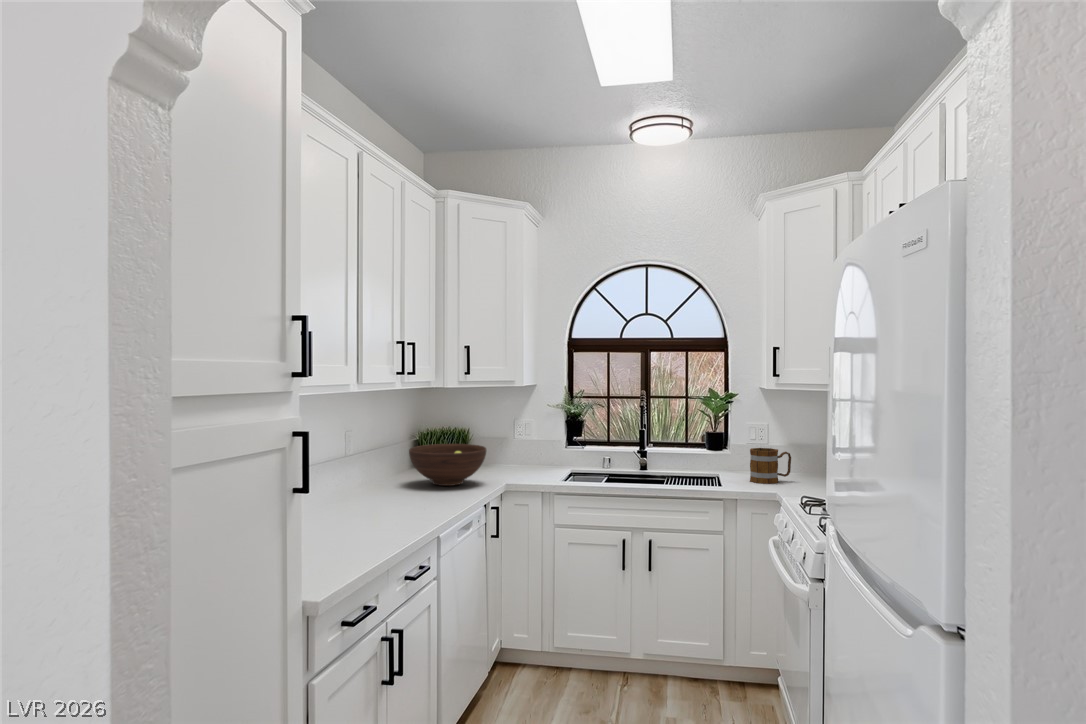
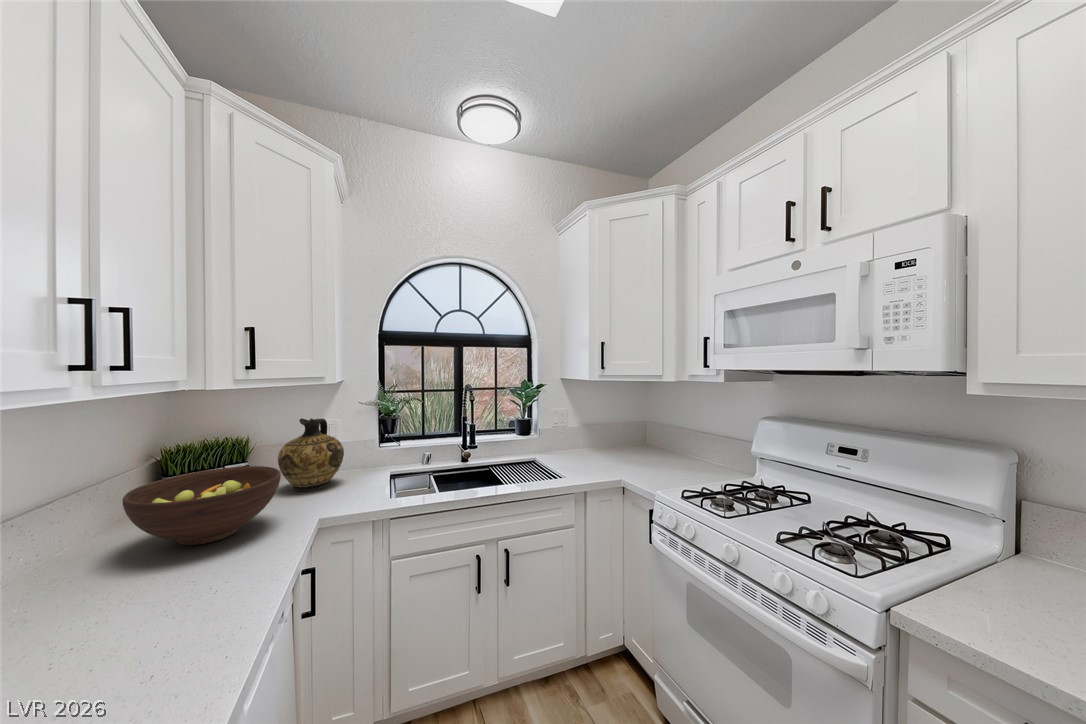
ceramic jug: none [487,414,534,474] -> present [278,418,344,491]
mug: present [750,448,791,484] -> none [566,430,597,463]

